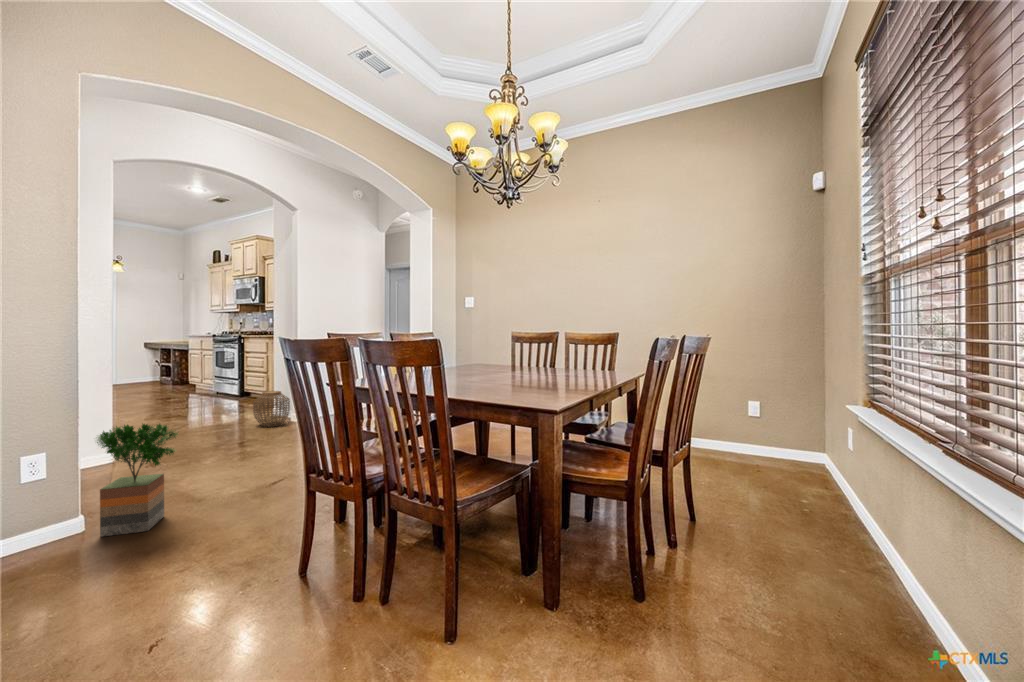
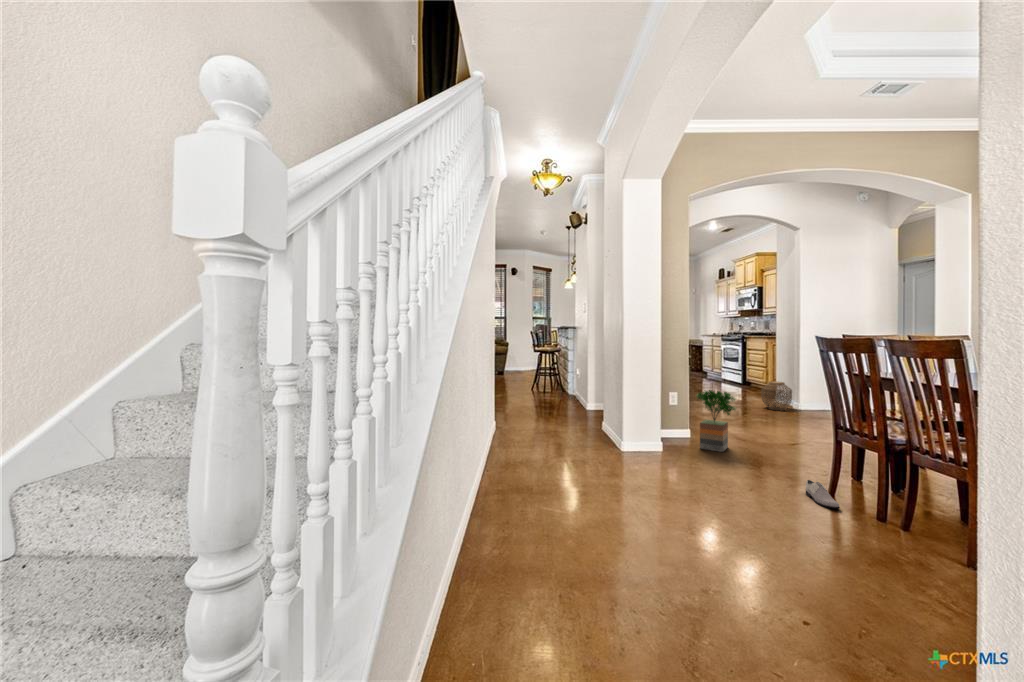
shoe: none [262,557,306,603] -> present [806,480,840,508]

